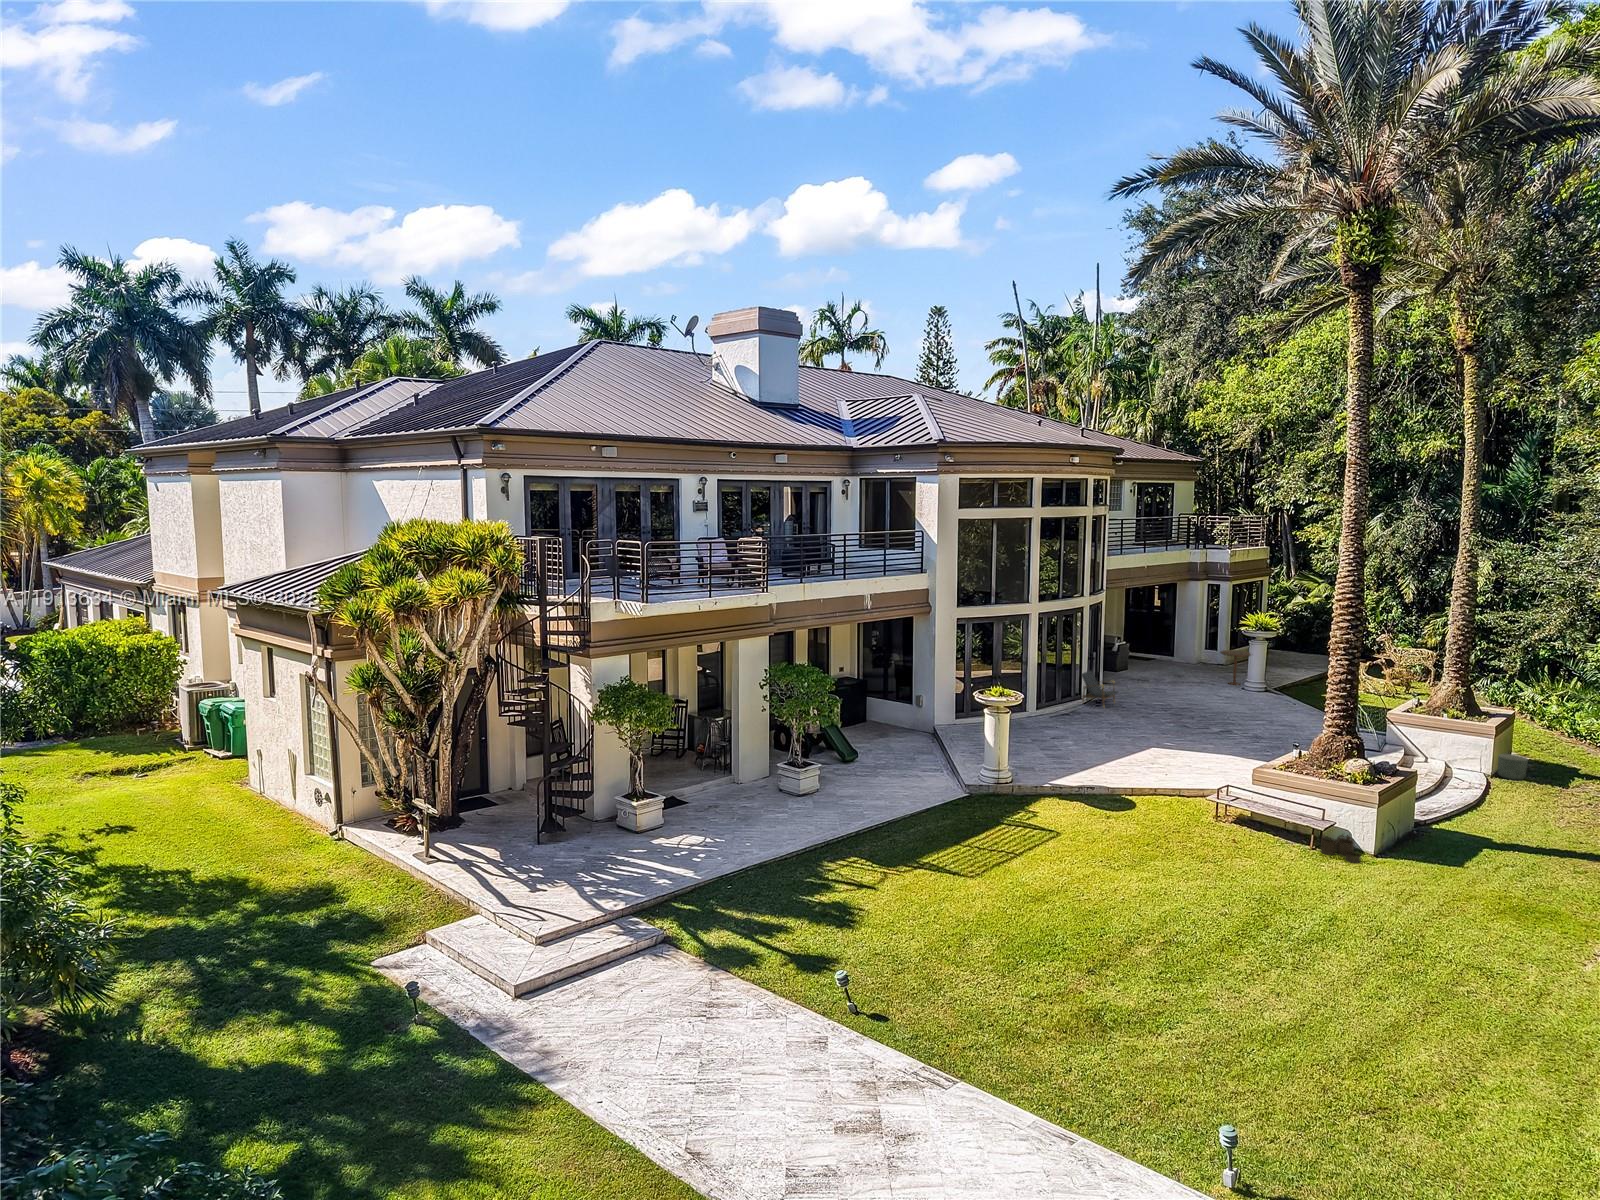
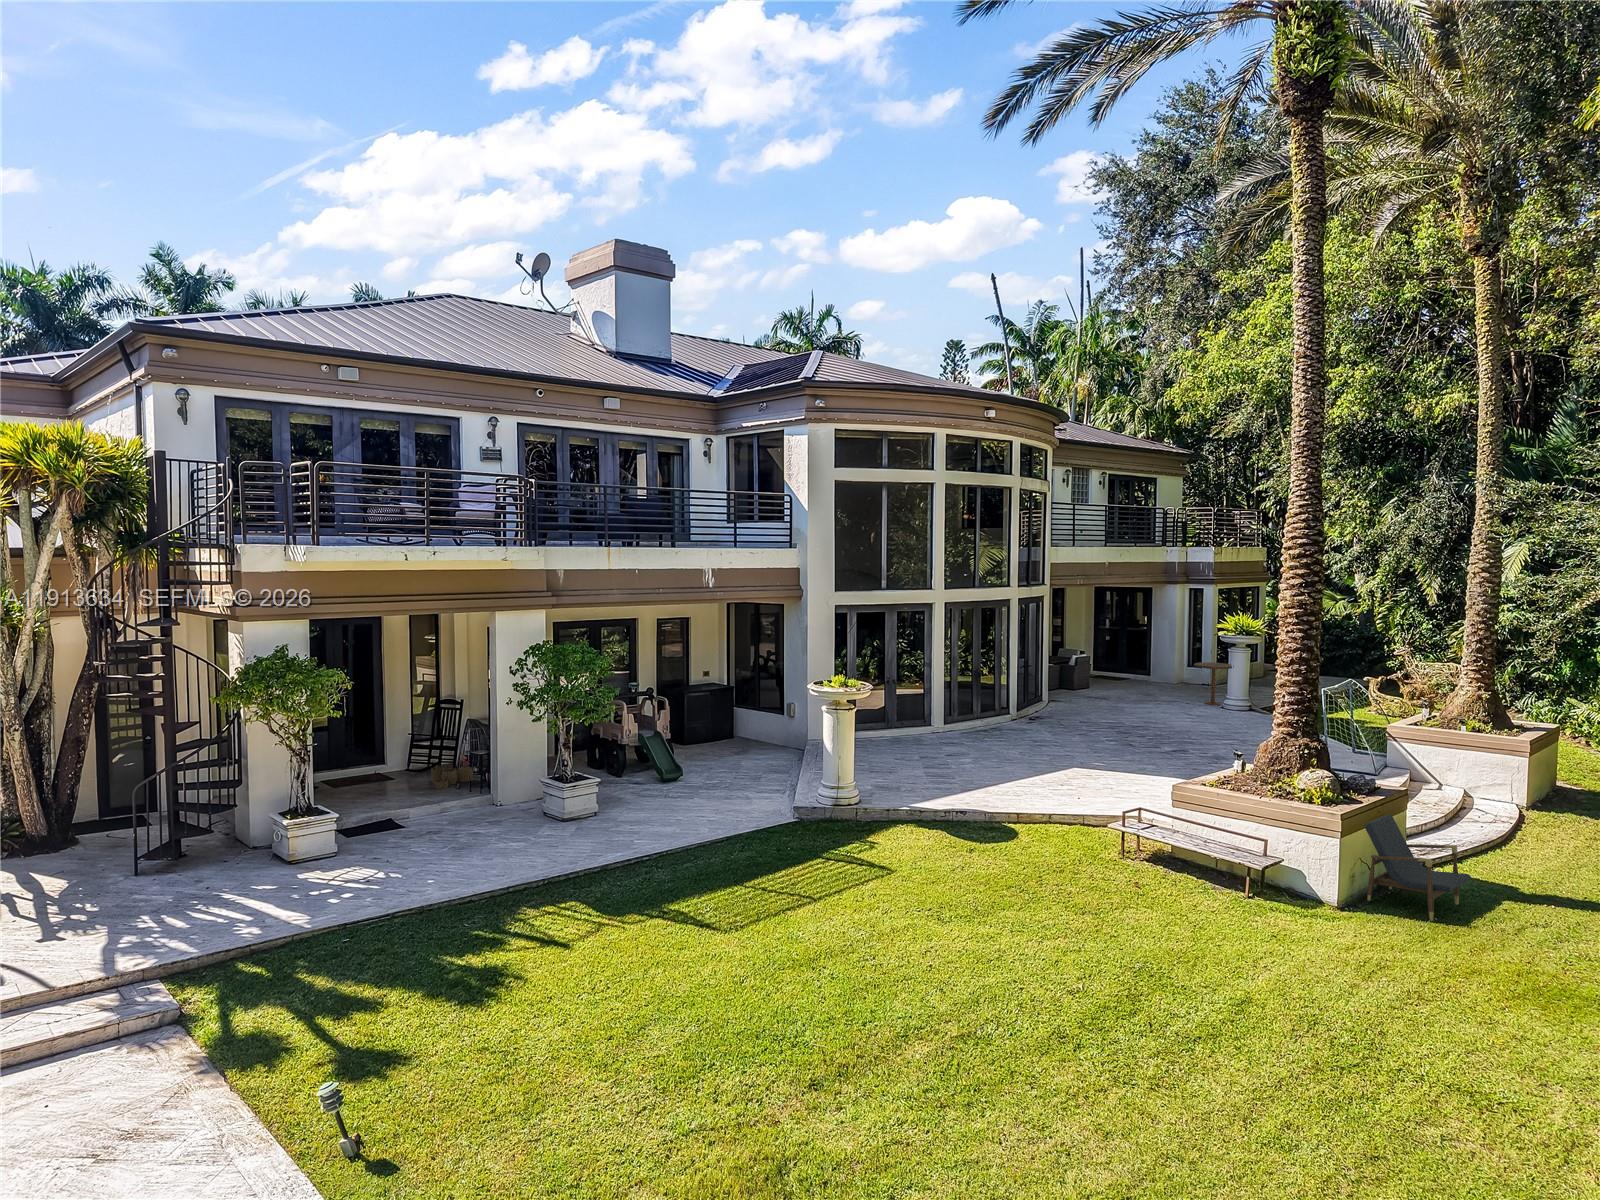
lounge chair: present [1081,671,1118,704] -> present [1365,815,1471,921]
planter: present [1498,754,1528,780] -> none [1533,777,1574,813]
woven basket: present [1321,834,1361,863] -> present [431,765,473,789]

